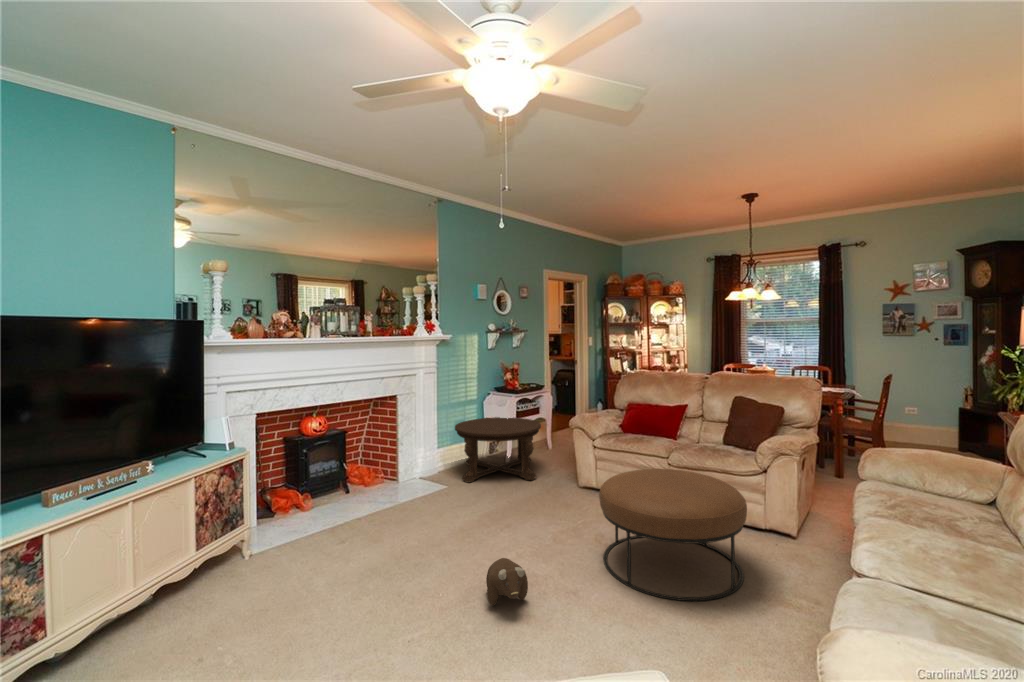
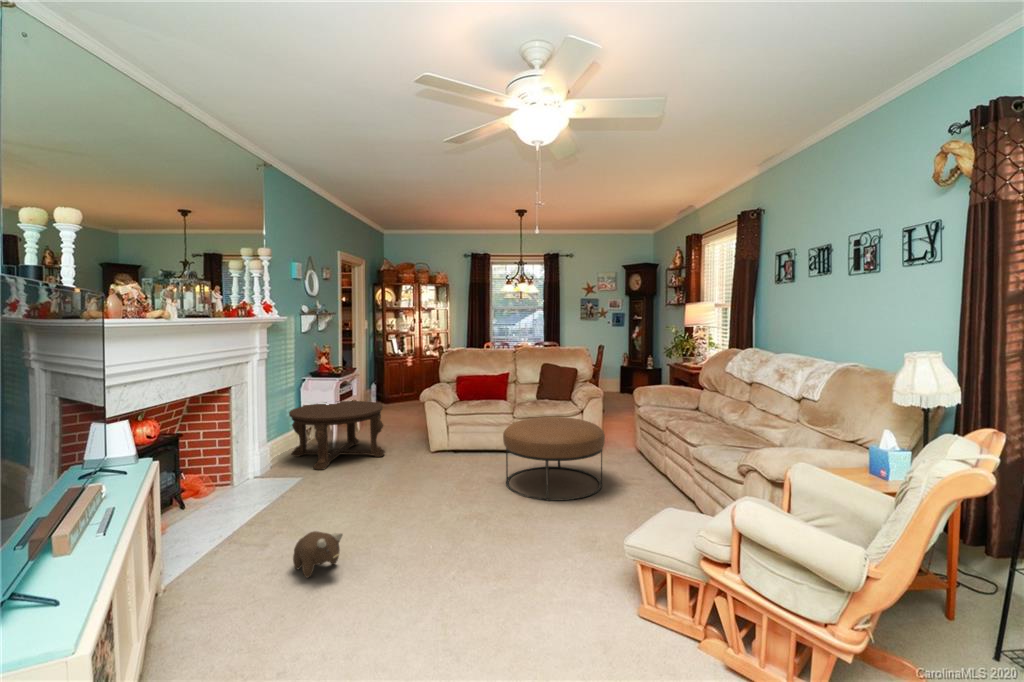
plush toy: present [486,558,528,606] -> present [293,531,343,578]

